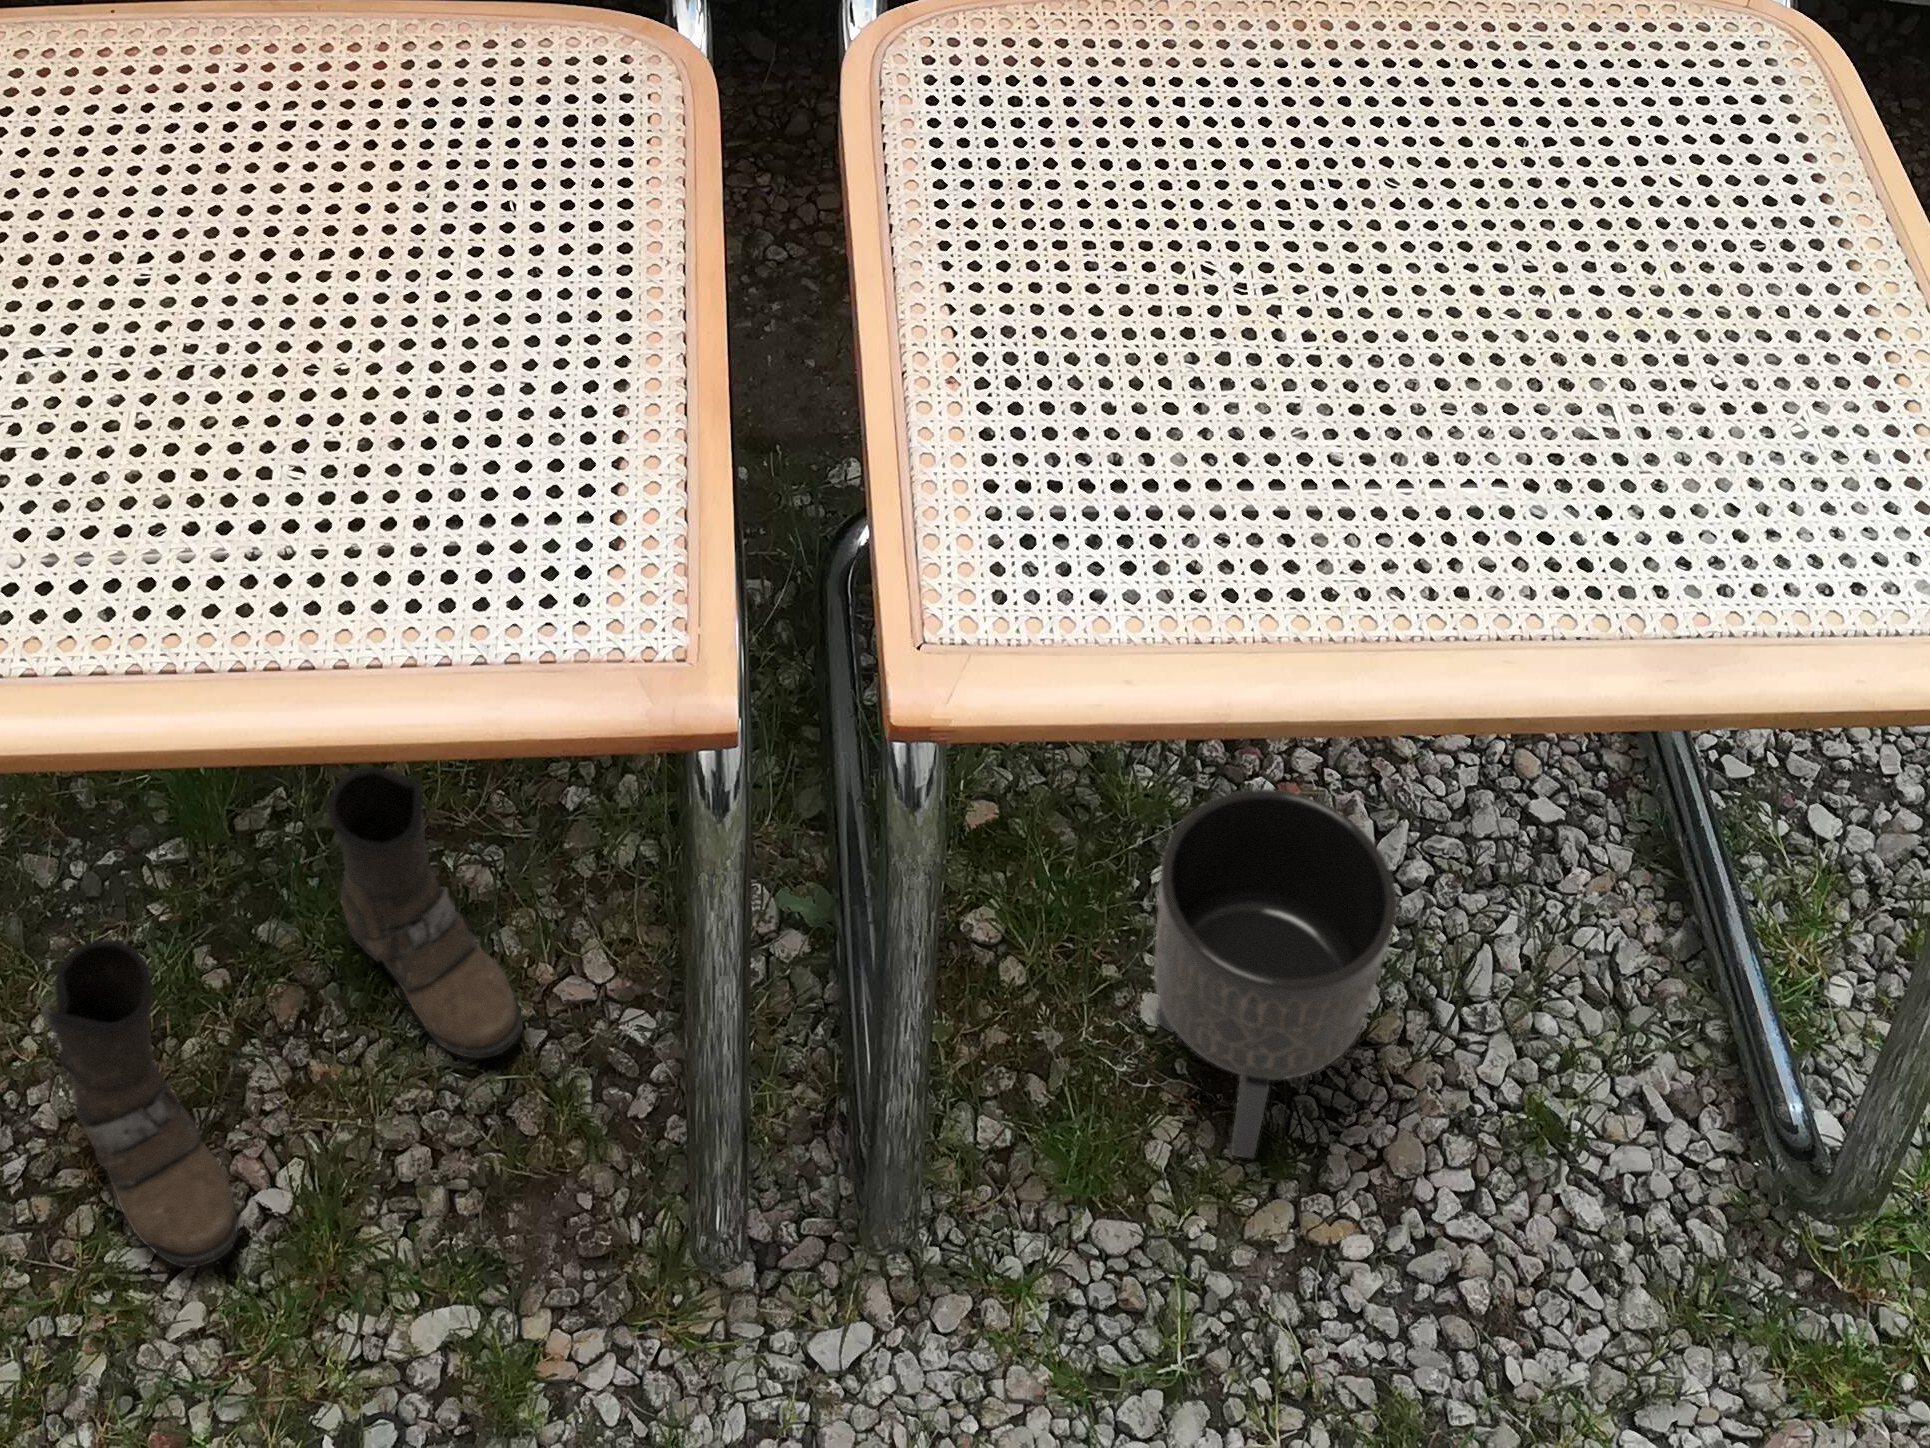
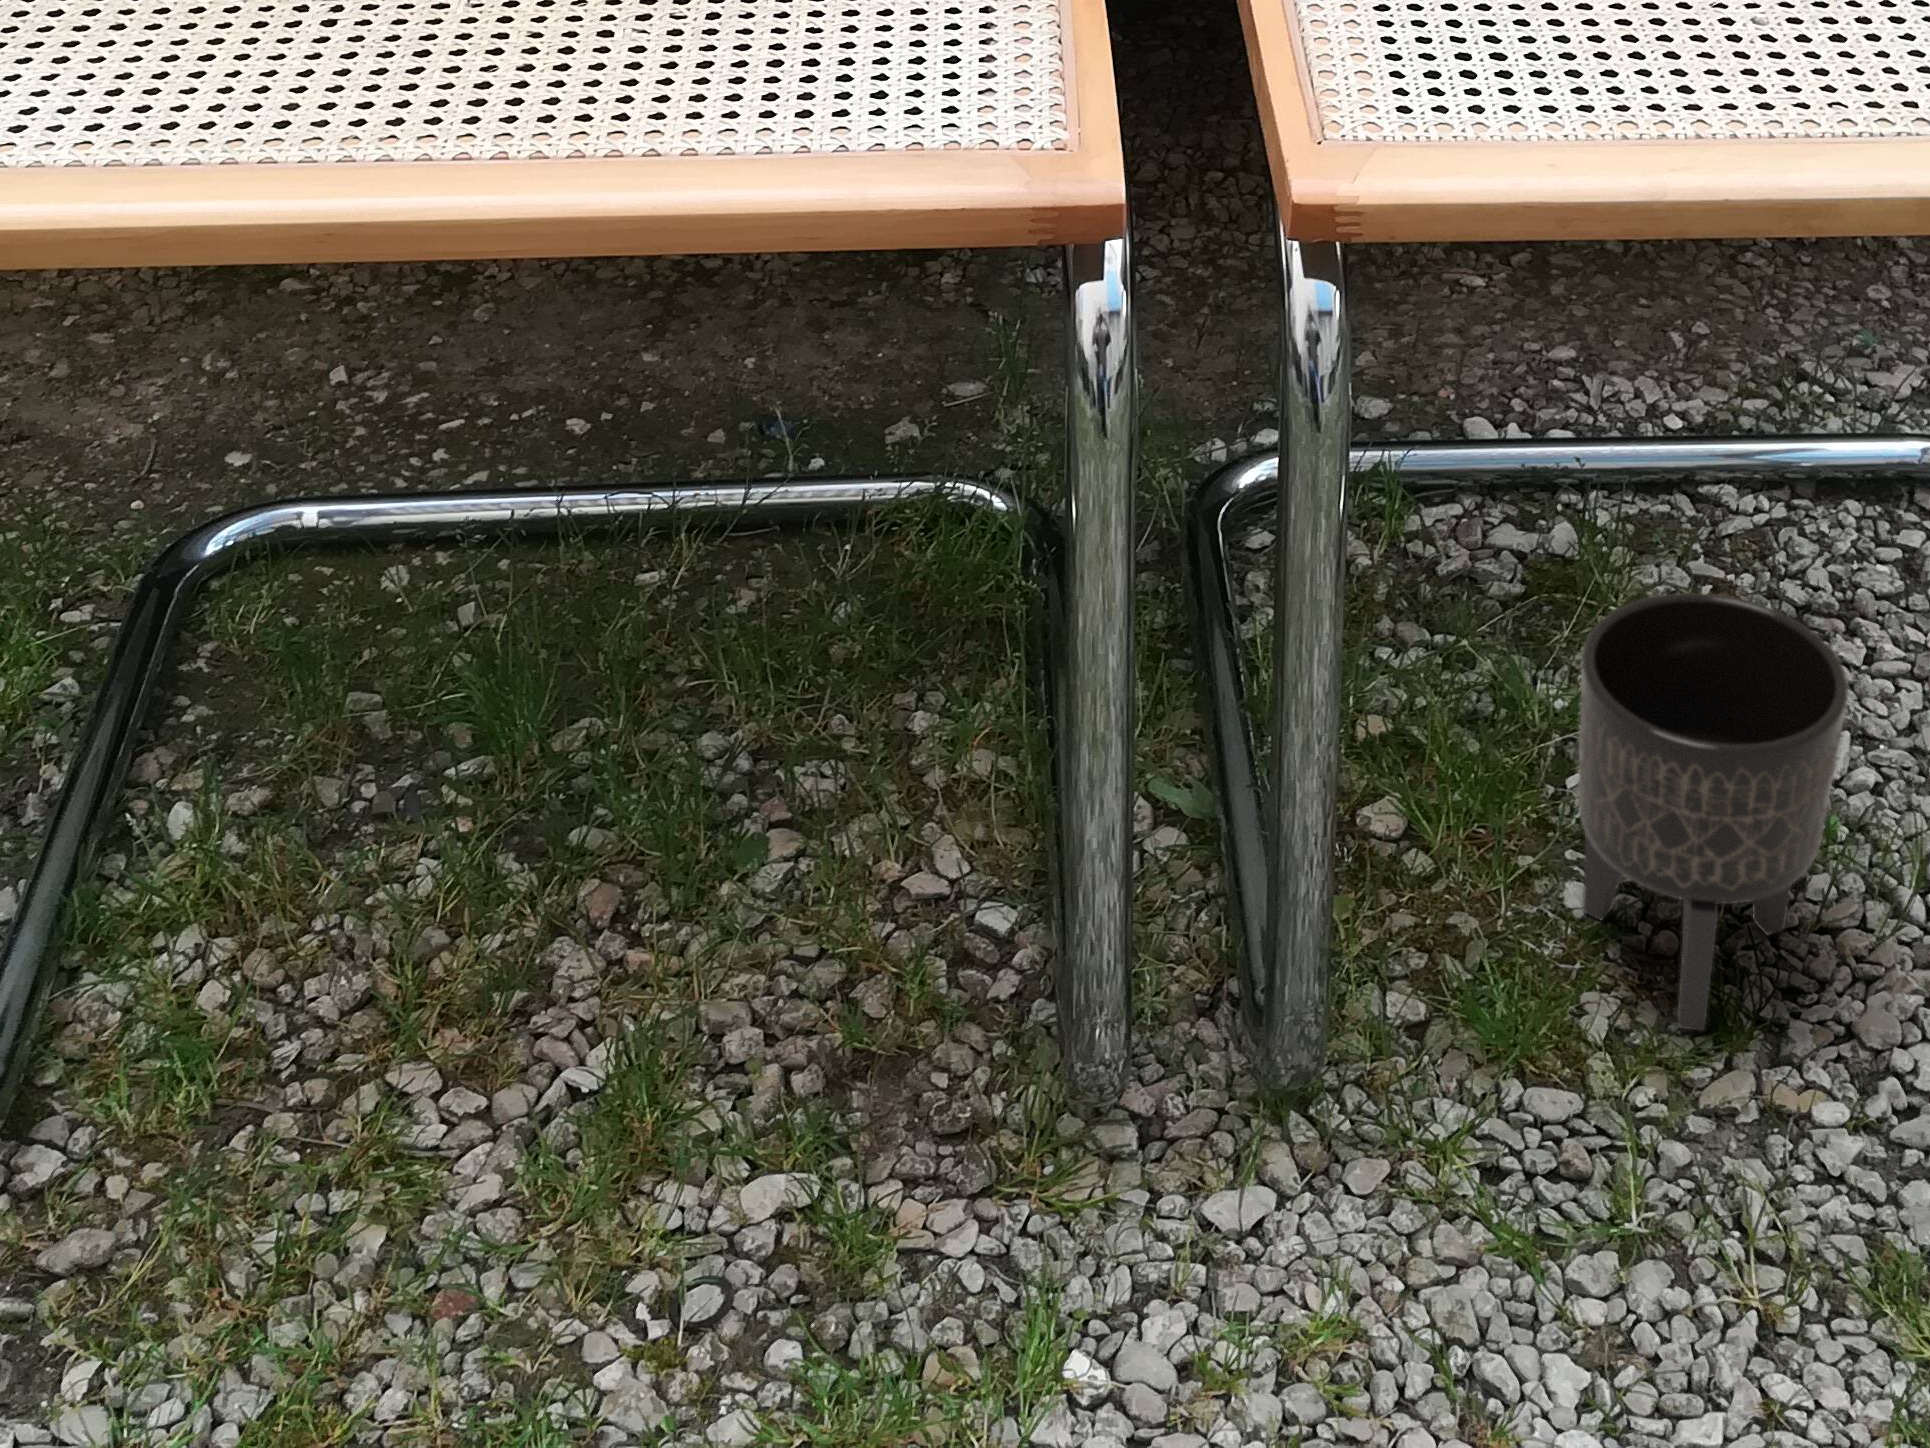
boots: present [43,767,523,1268] -> none [330,610,867,1130]

